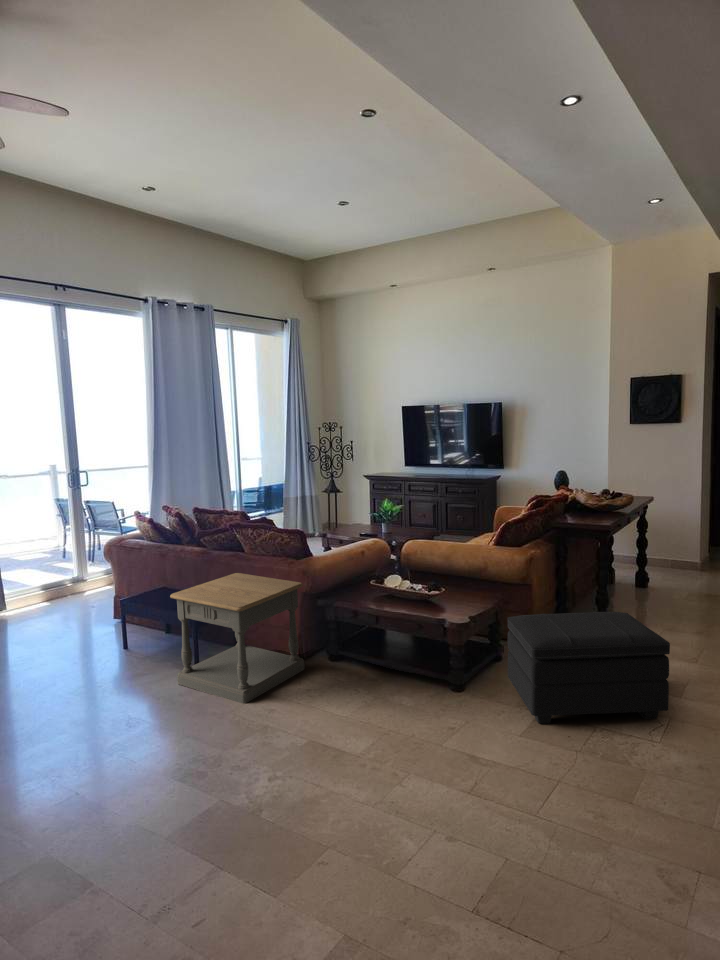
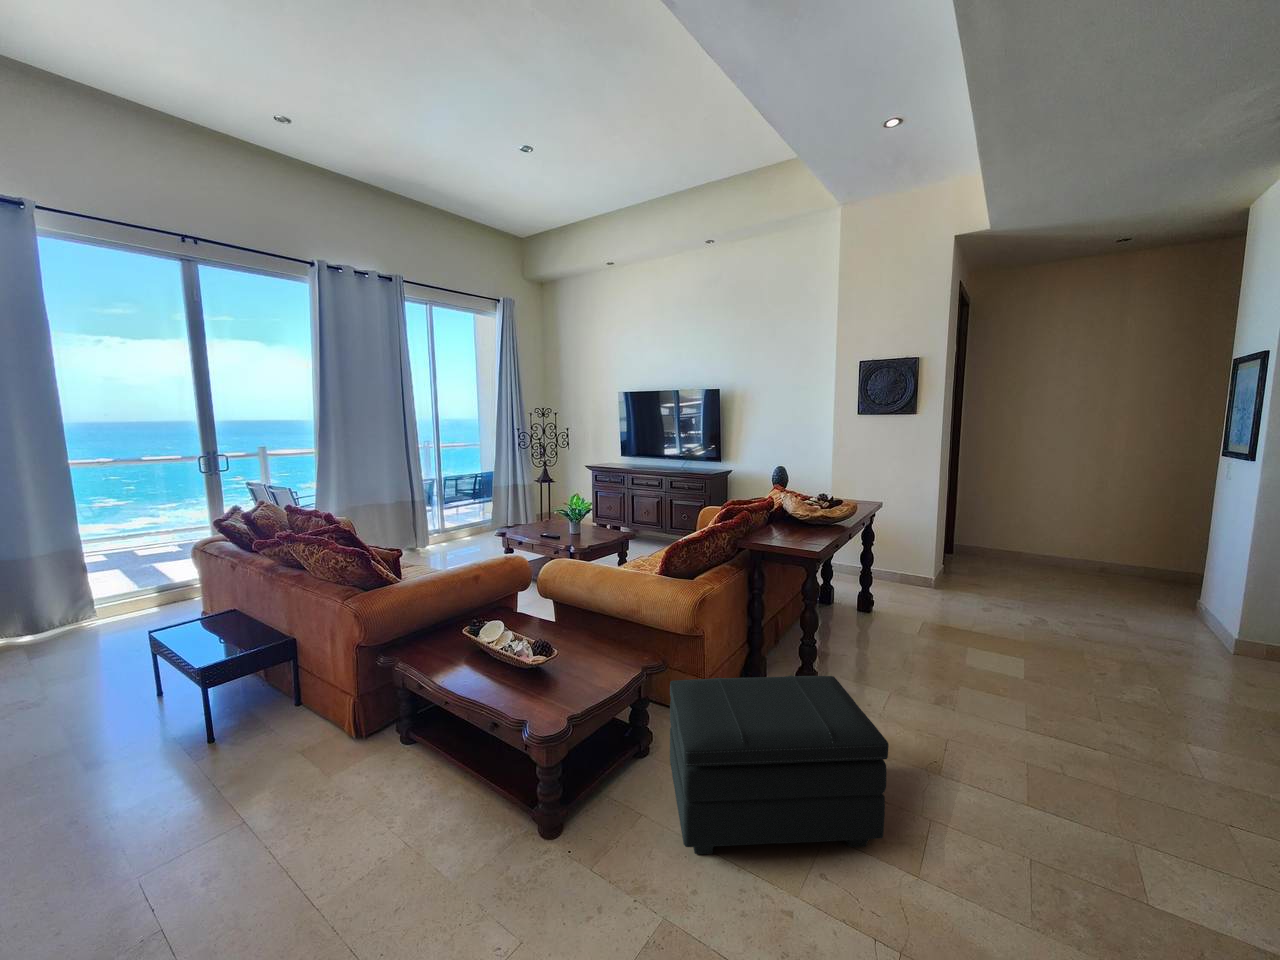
side table: present [170,573,304,704] -> none [216,599,416,798]

